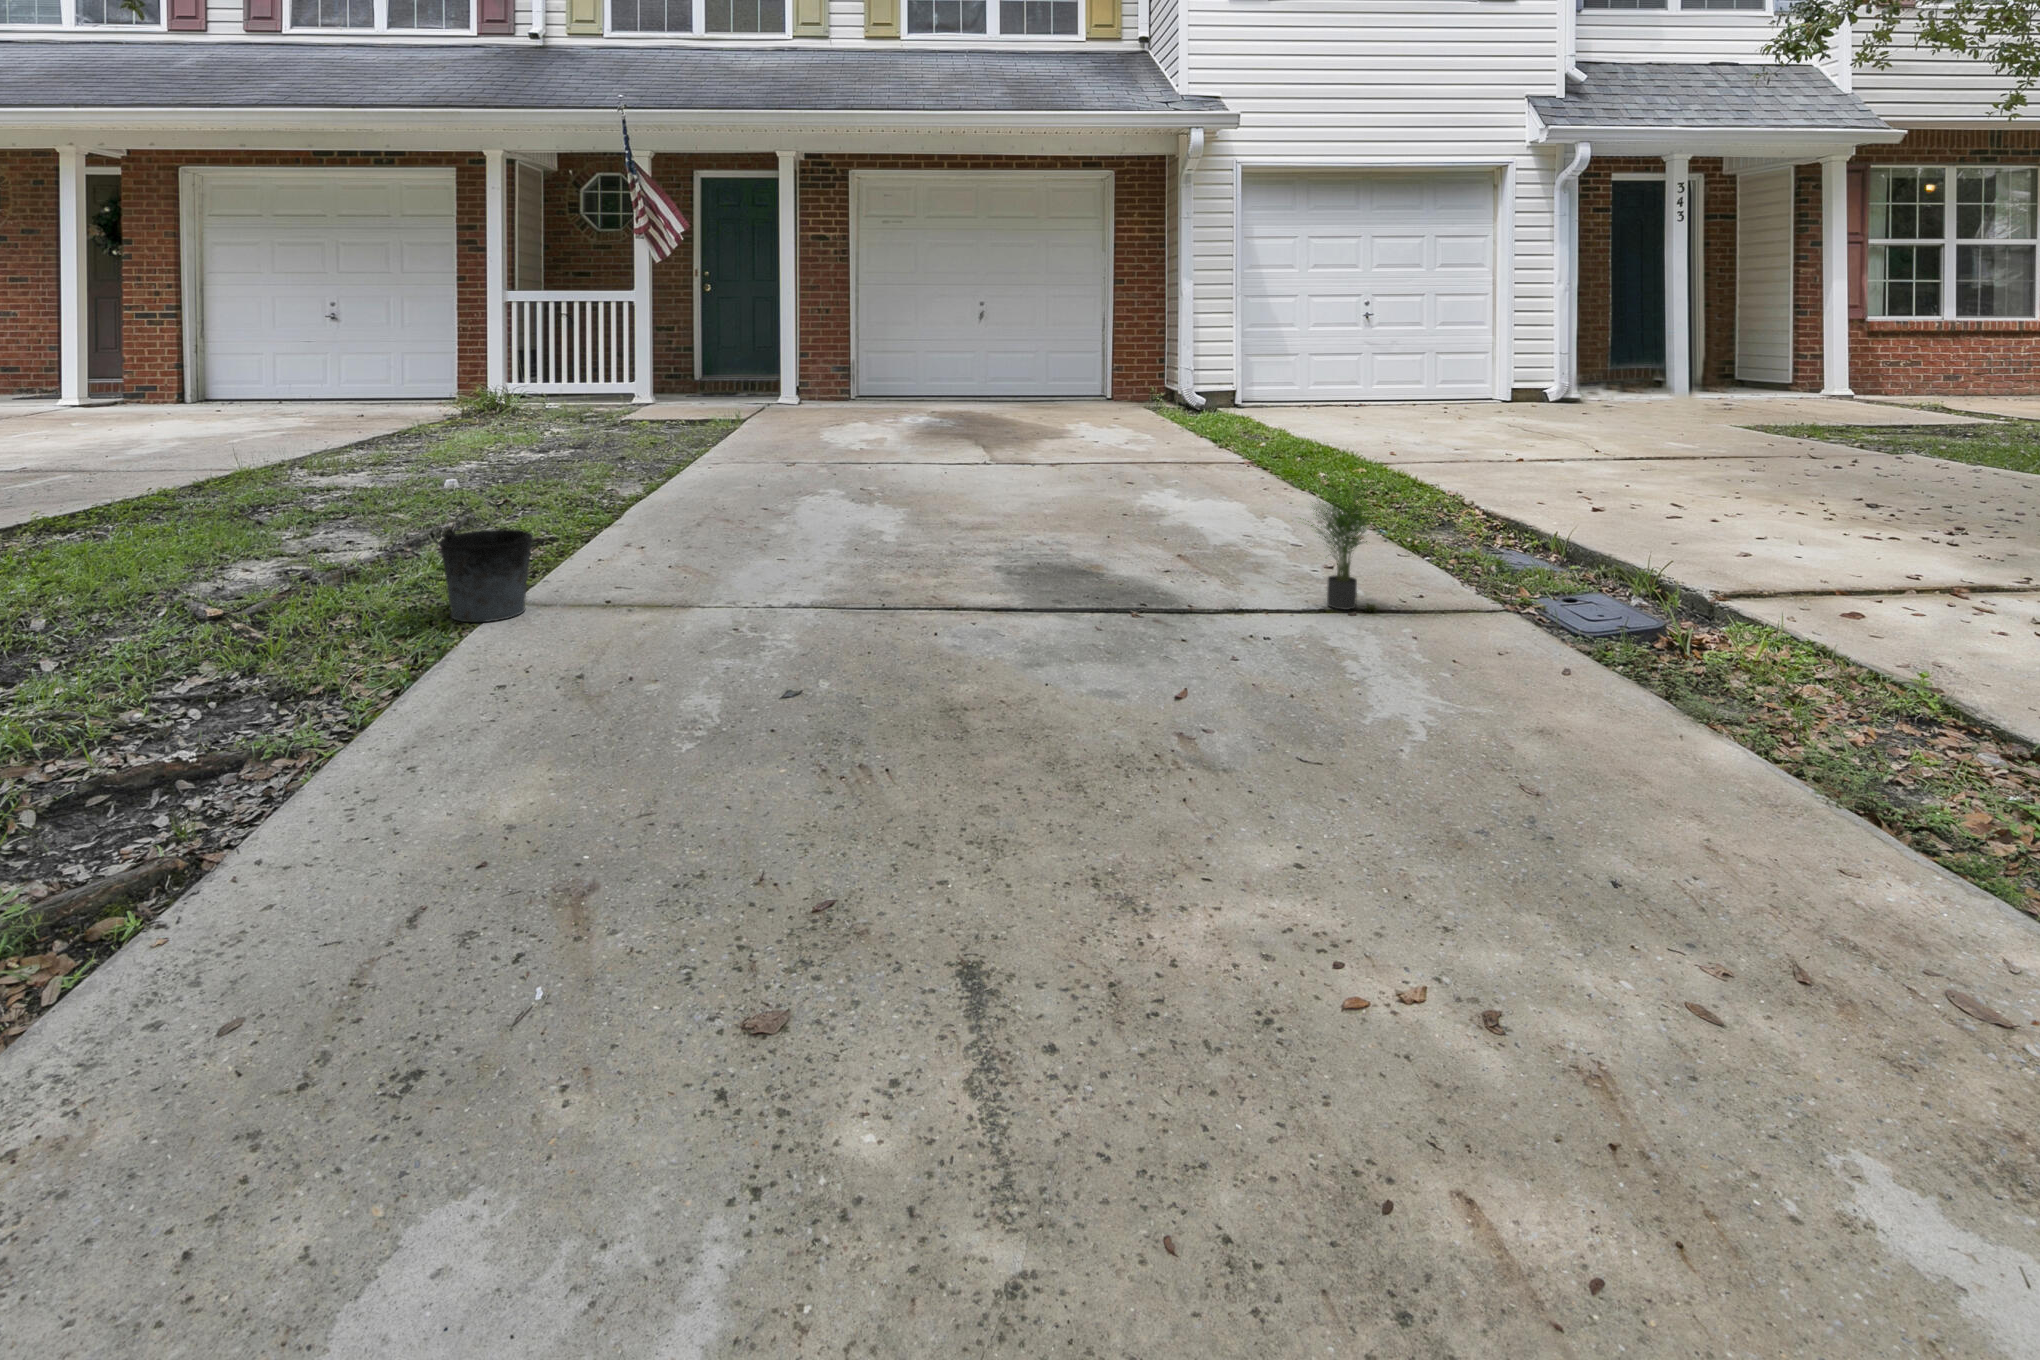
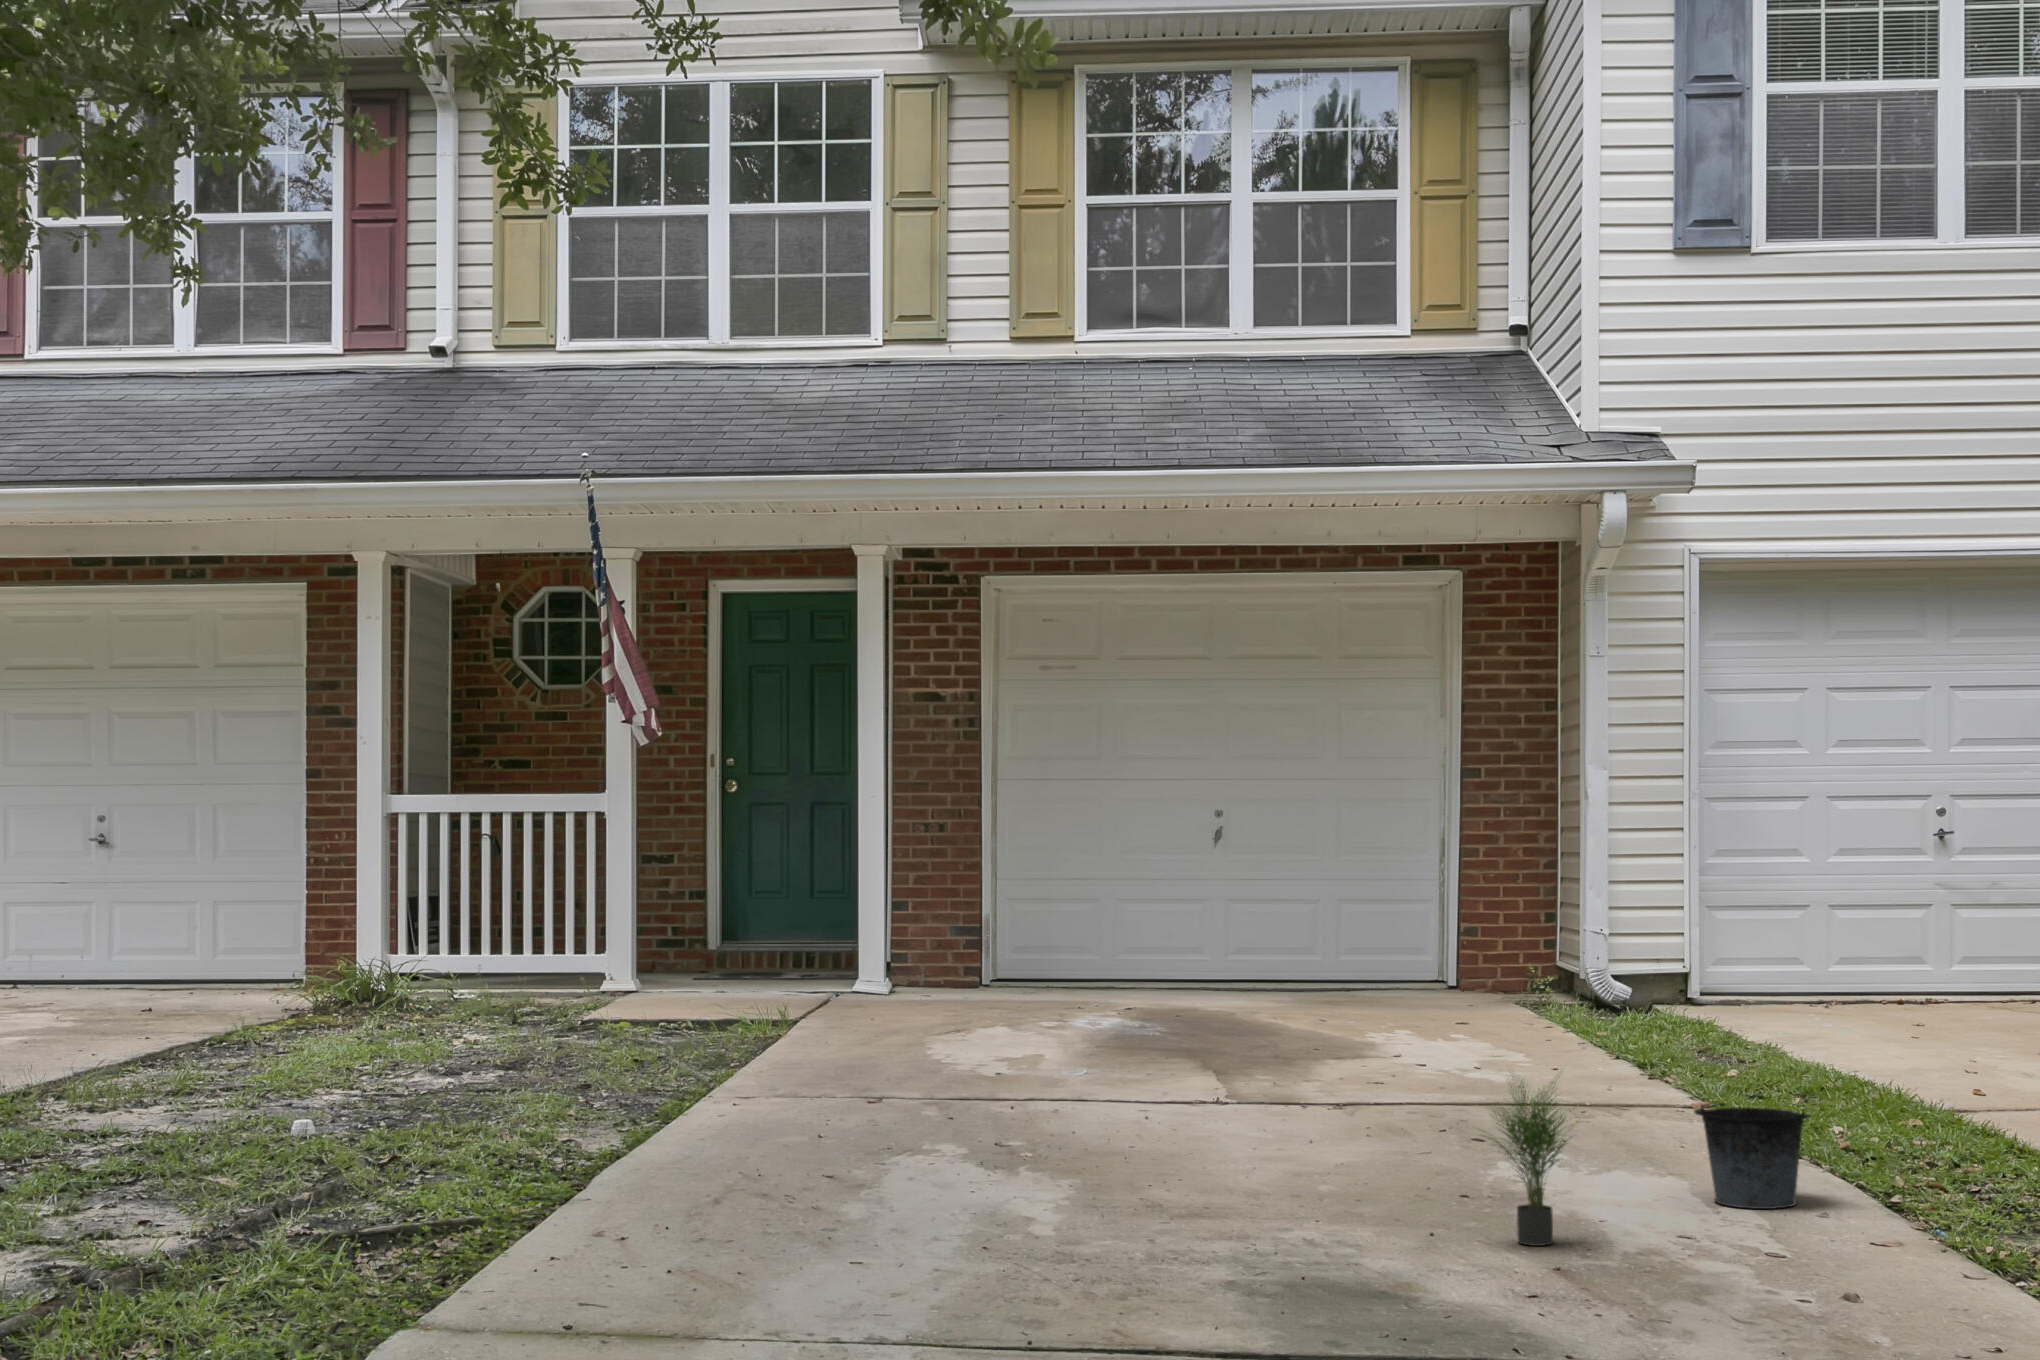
bucket: present [434,529,533,622] -> present [1694,1106,1810,1209]

